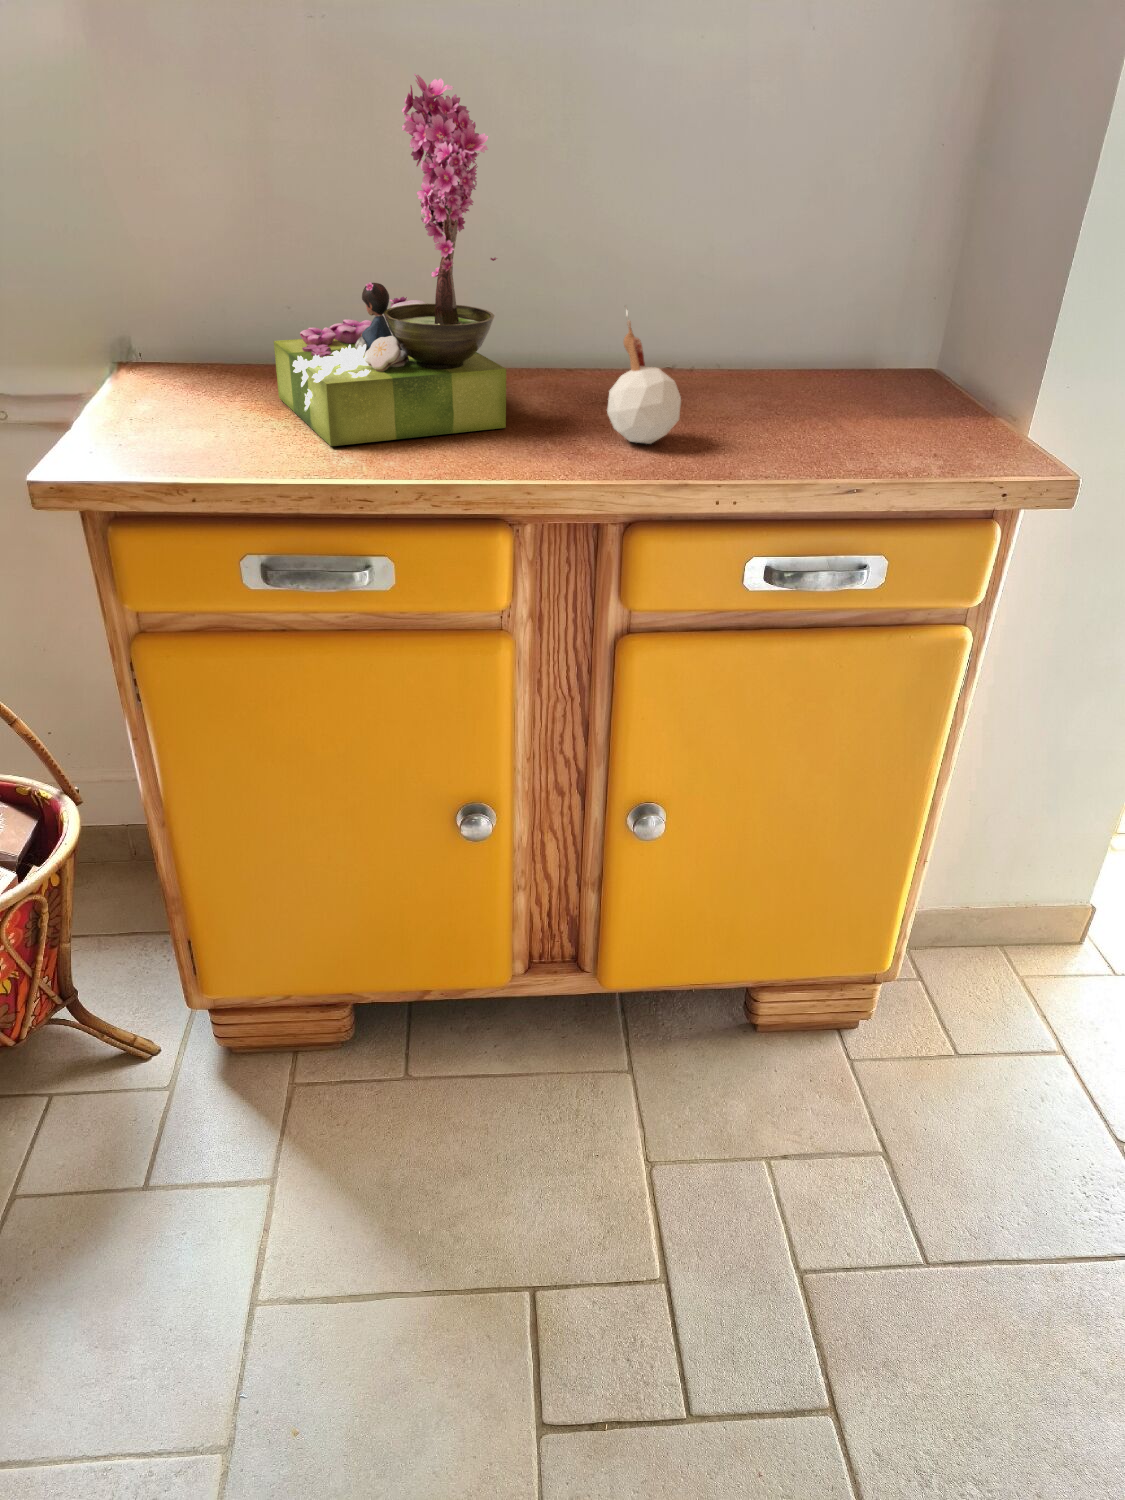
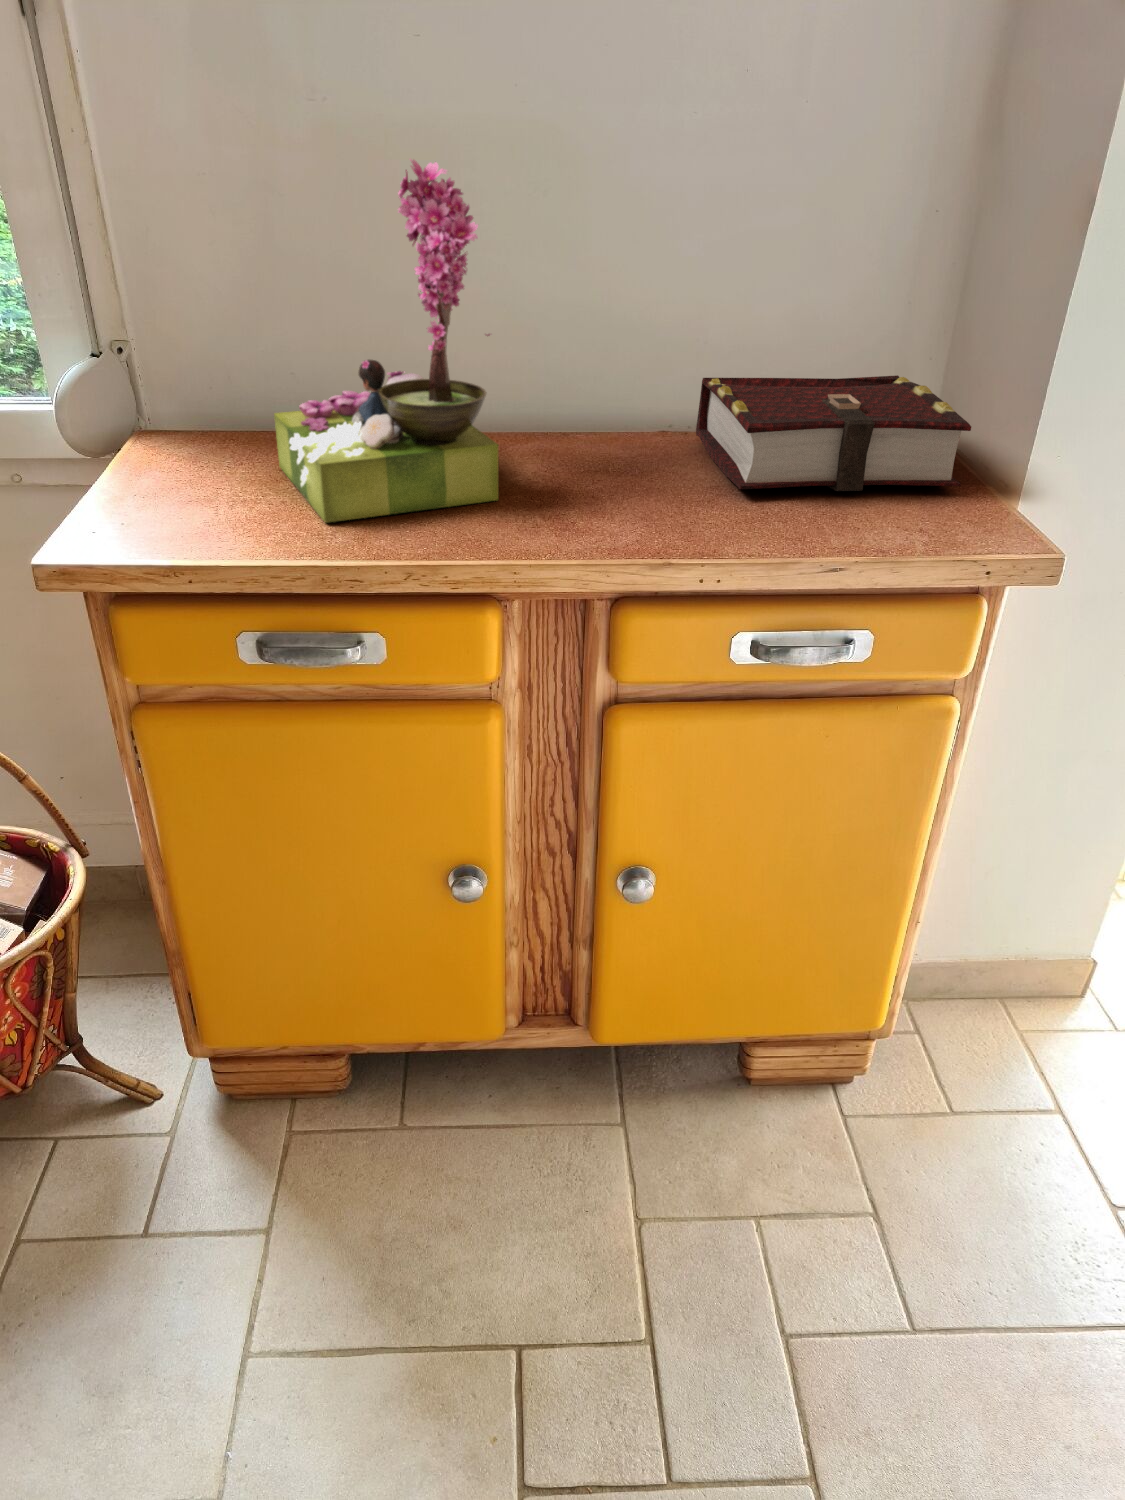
candle: present [607,306,681,444] -> none [596,384,669,519]
book: none [700,311,982,417] -> present [696,375,971,491]

